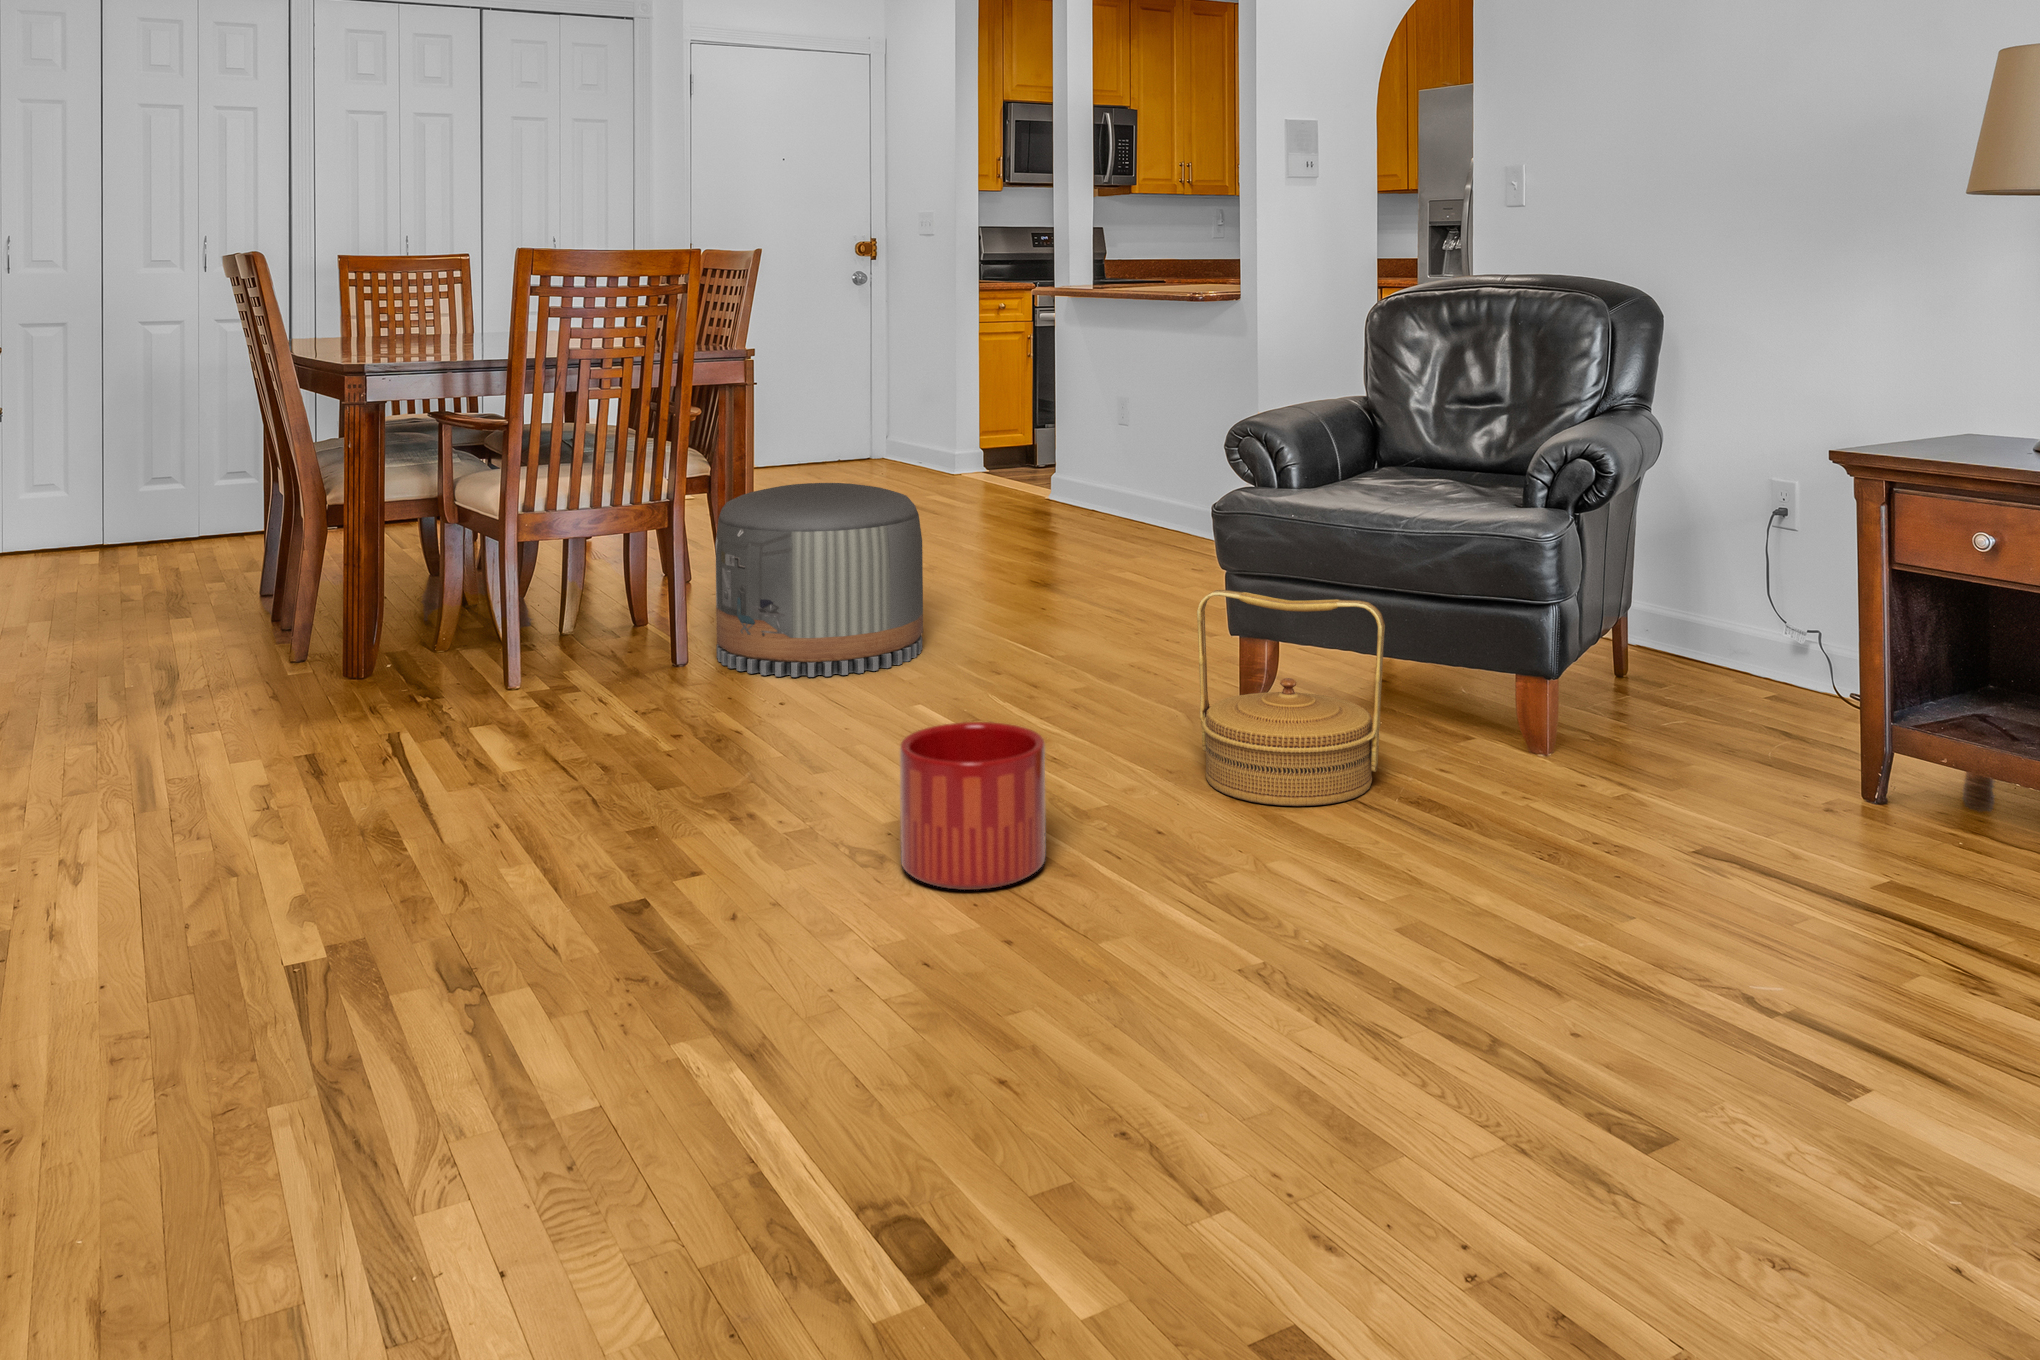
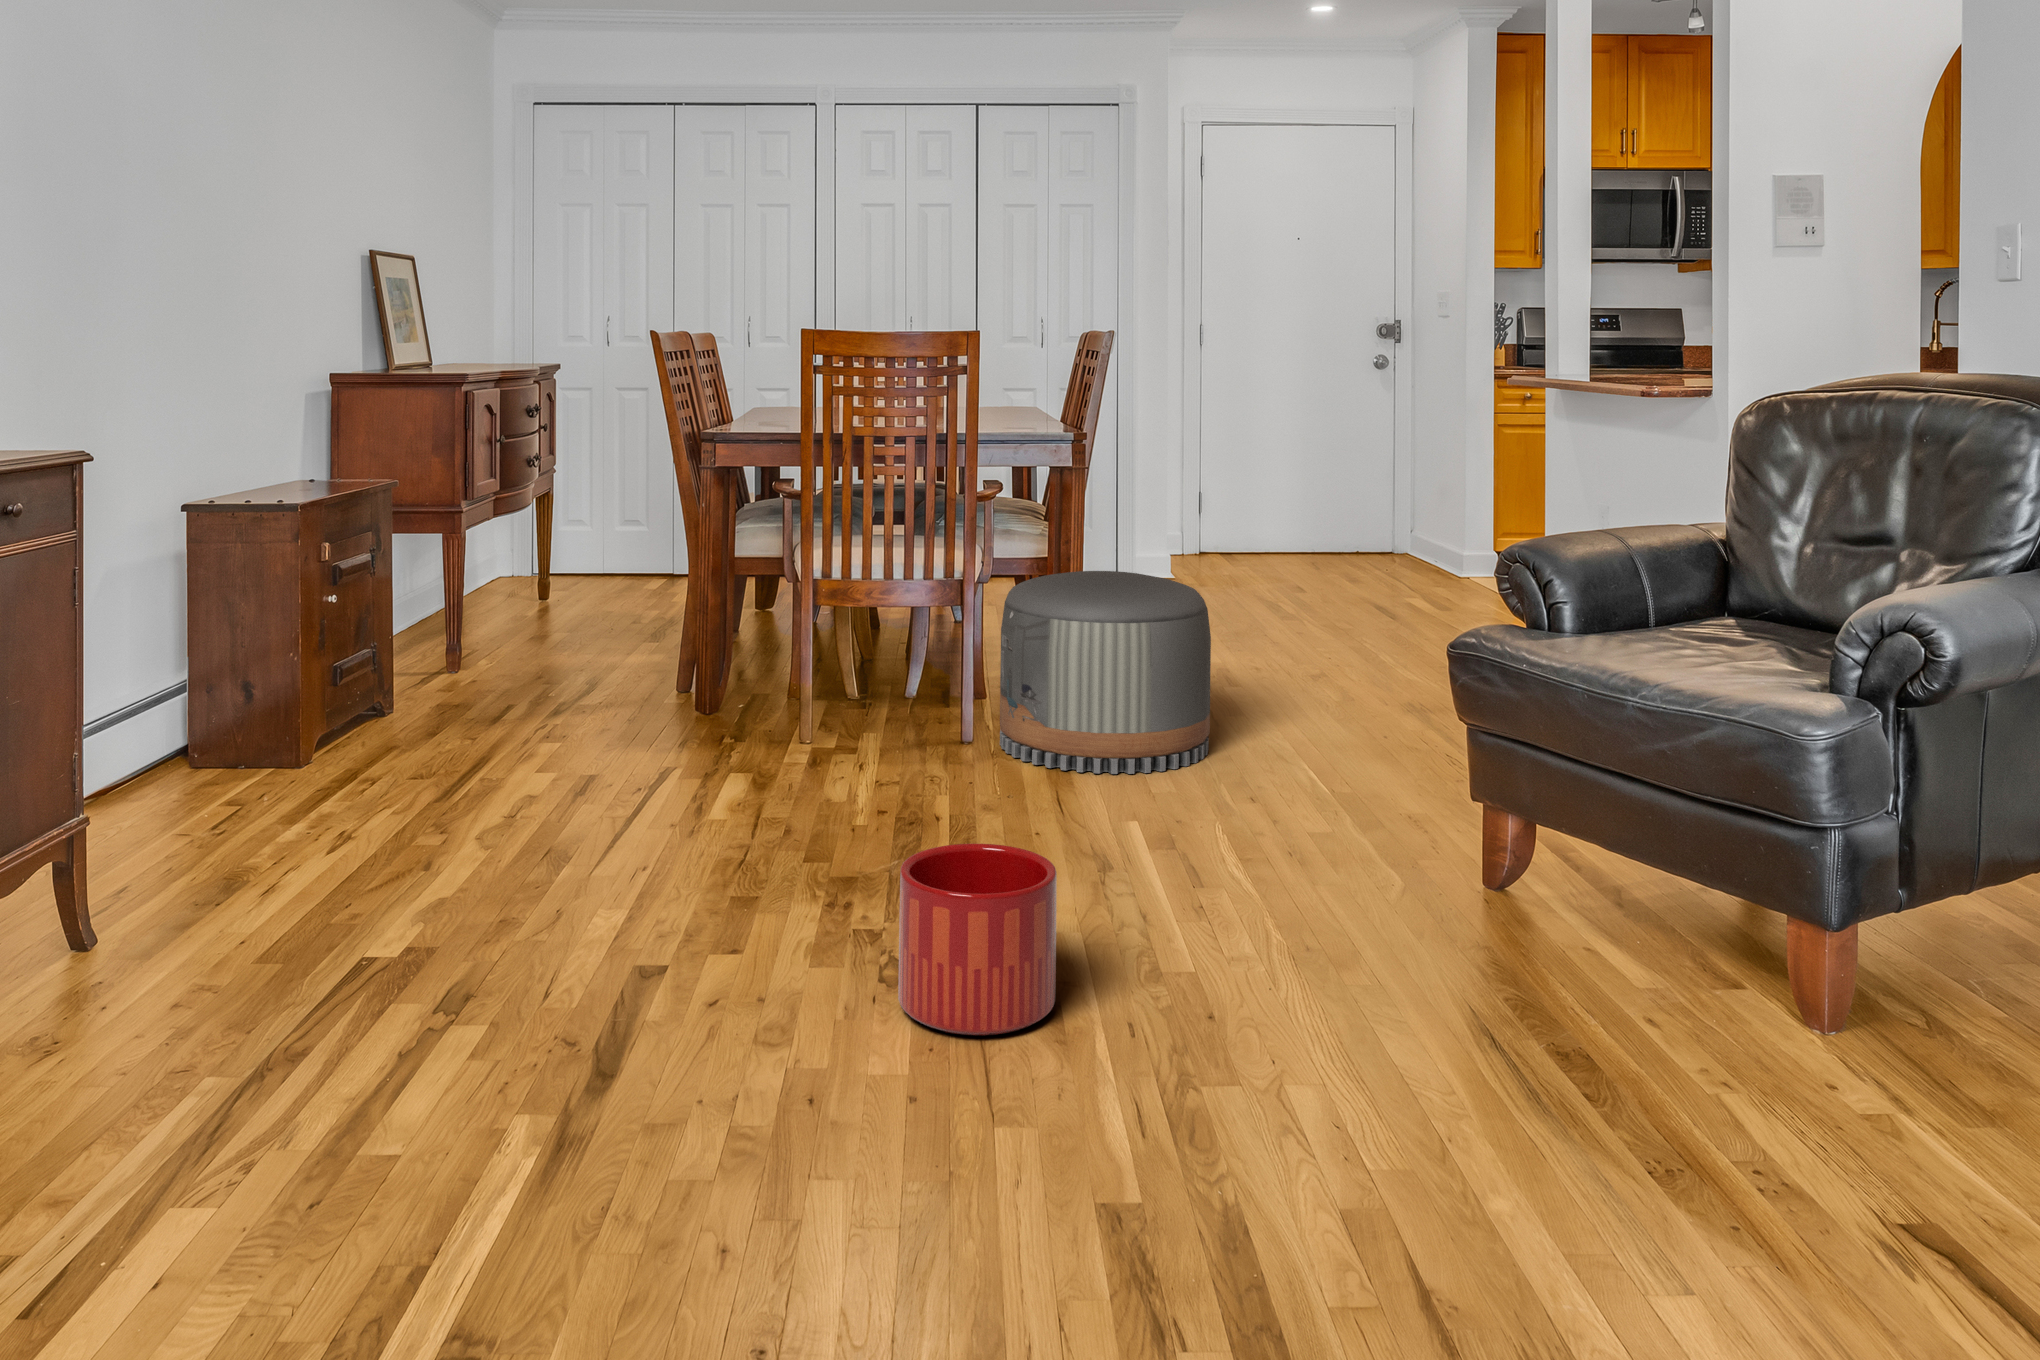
basket: present [1197,590,1385,806] -> none [1326,740,1544,1030]

